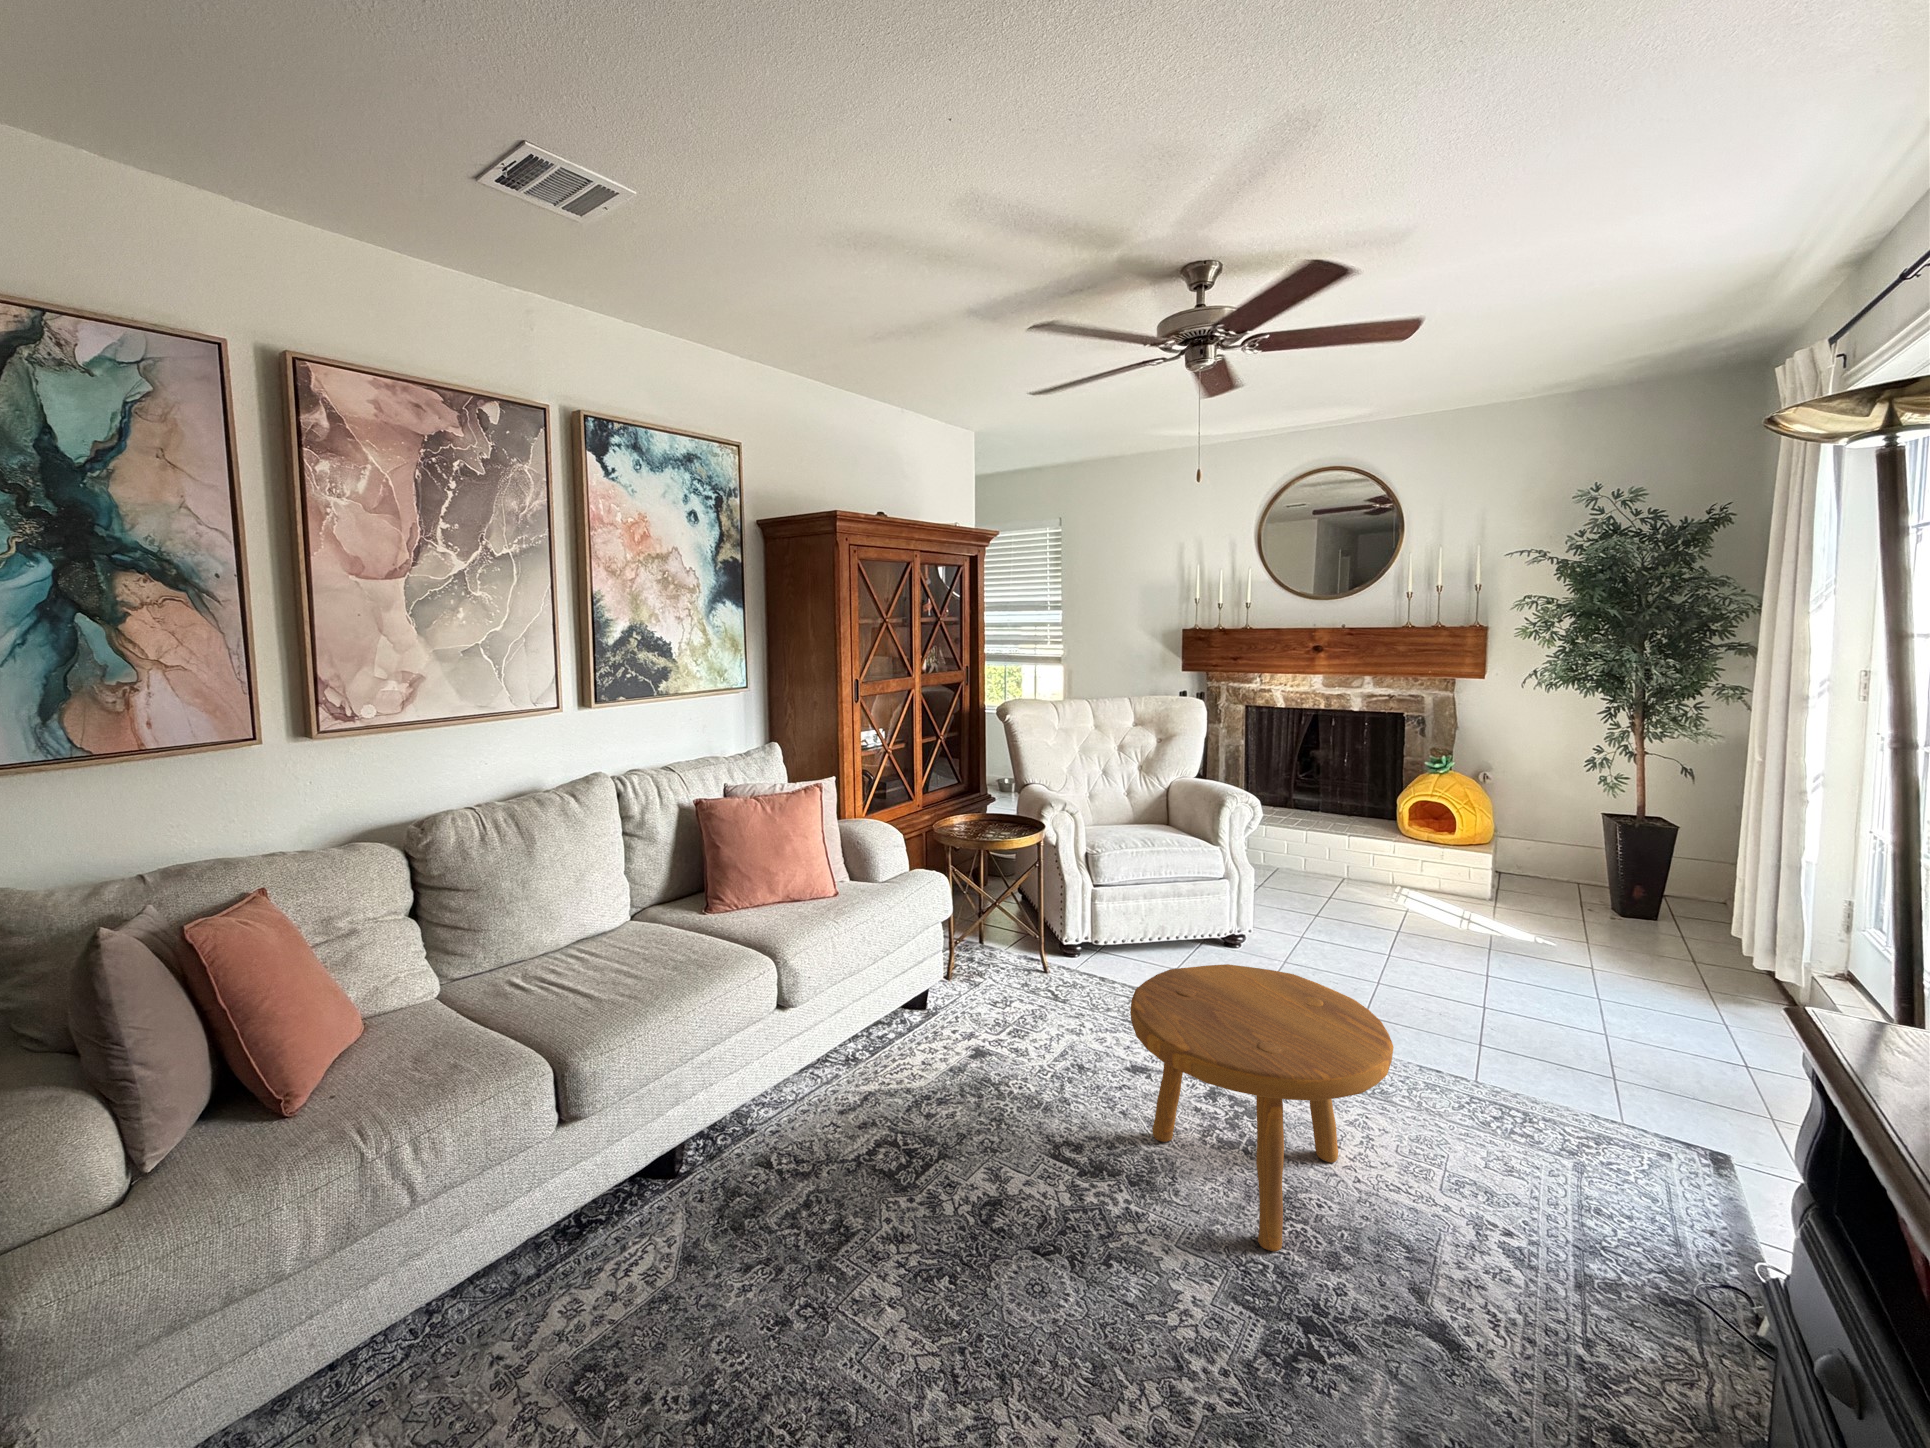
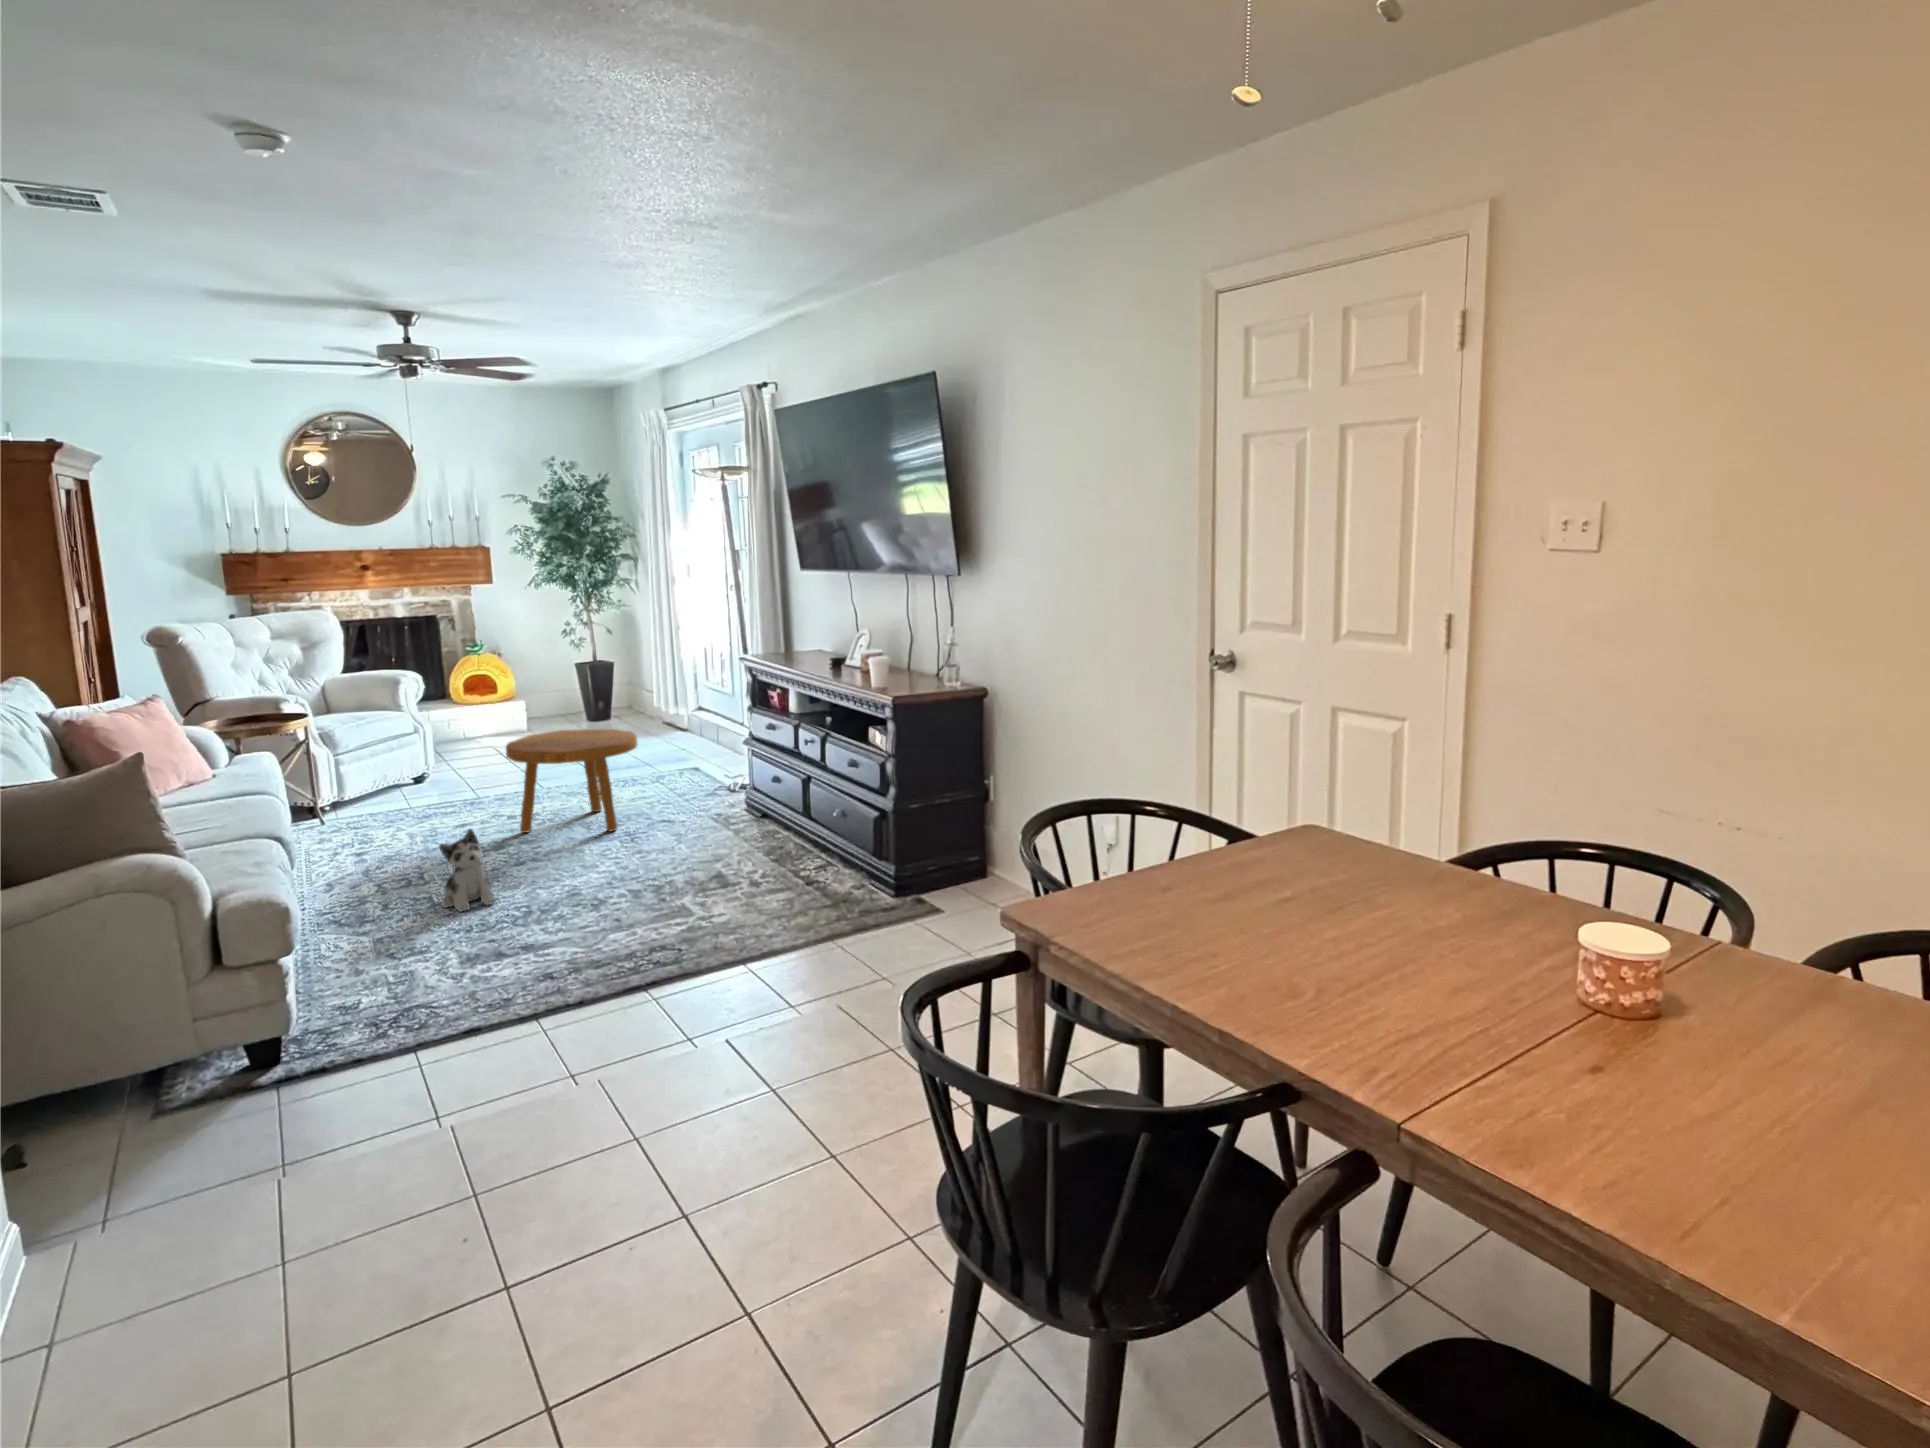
plush toy: none [782,1156,881,1324] -> present [439,829,496,912]

